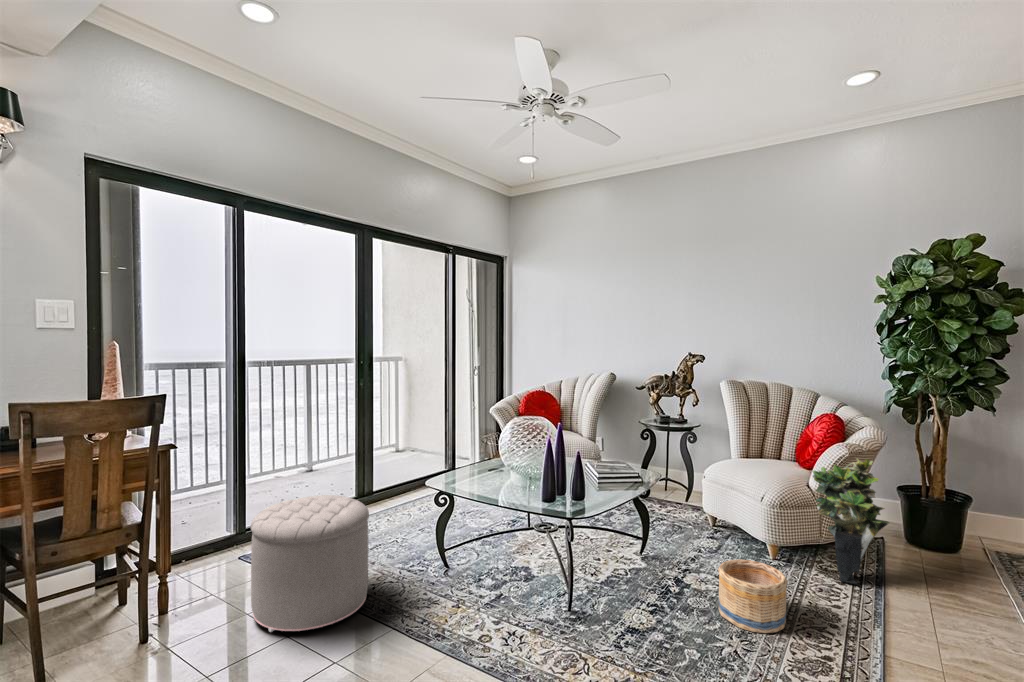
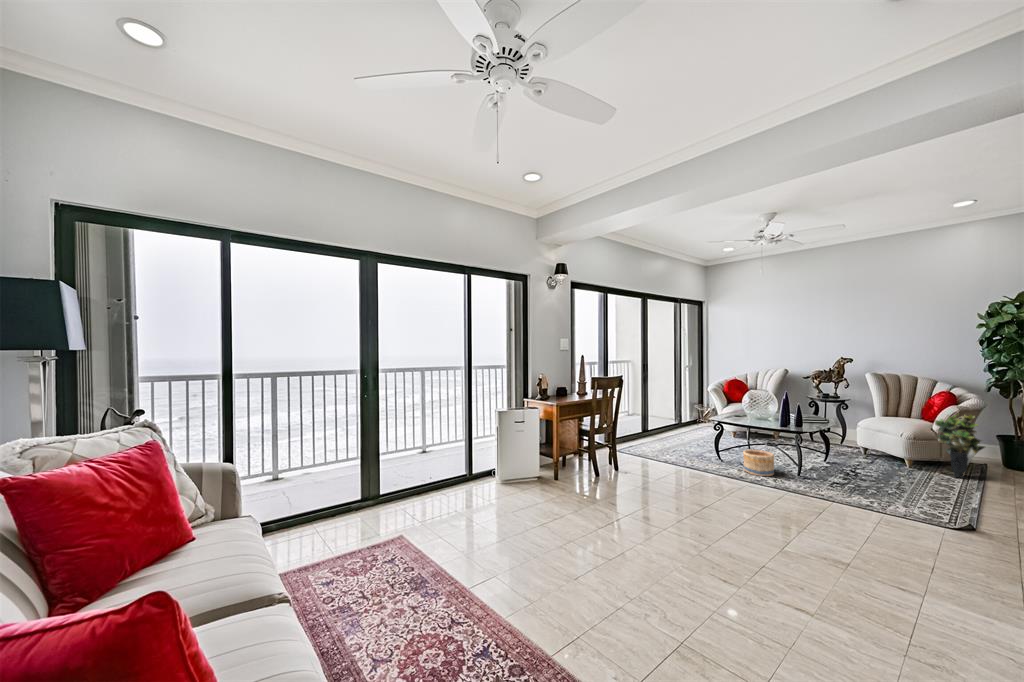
ottoman: present [251,495,369,632] -> none [649,421,698,471]
basket: present [718,559,788,633] -> present [743,449,774,476]

